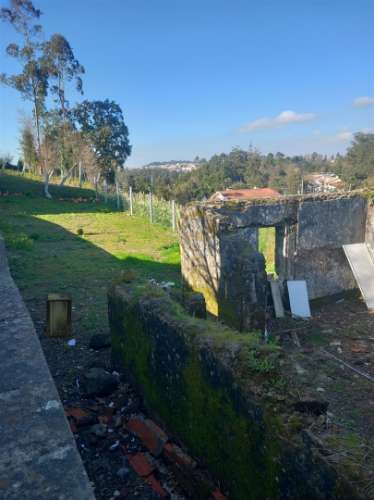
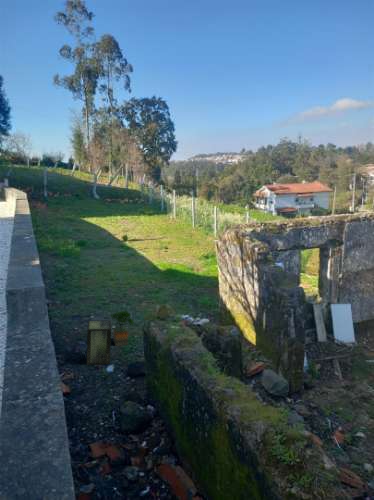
potted tree: none [70,285,95,321] -> present [111,311,134,346]

